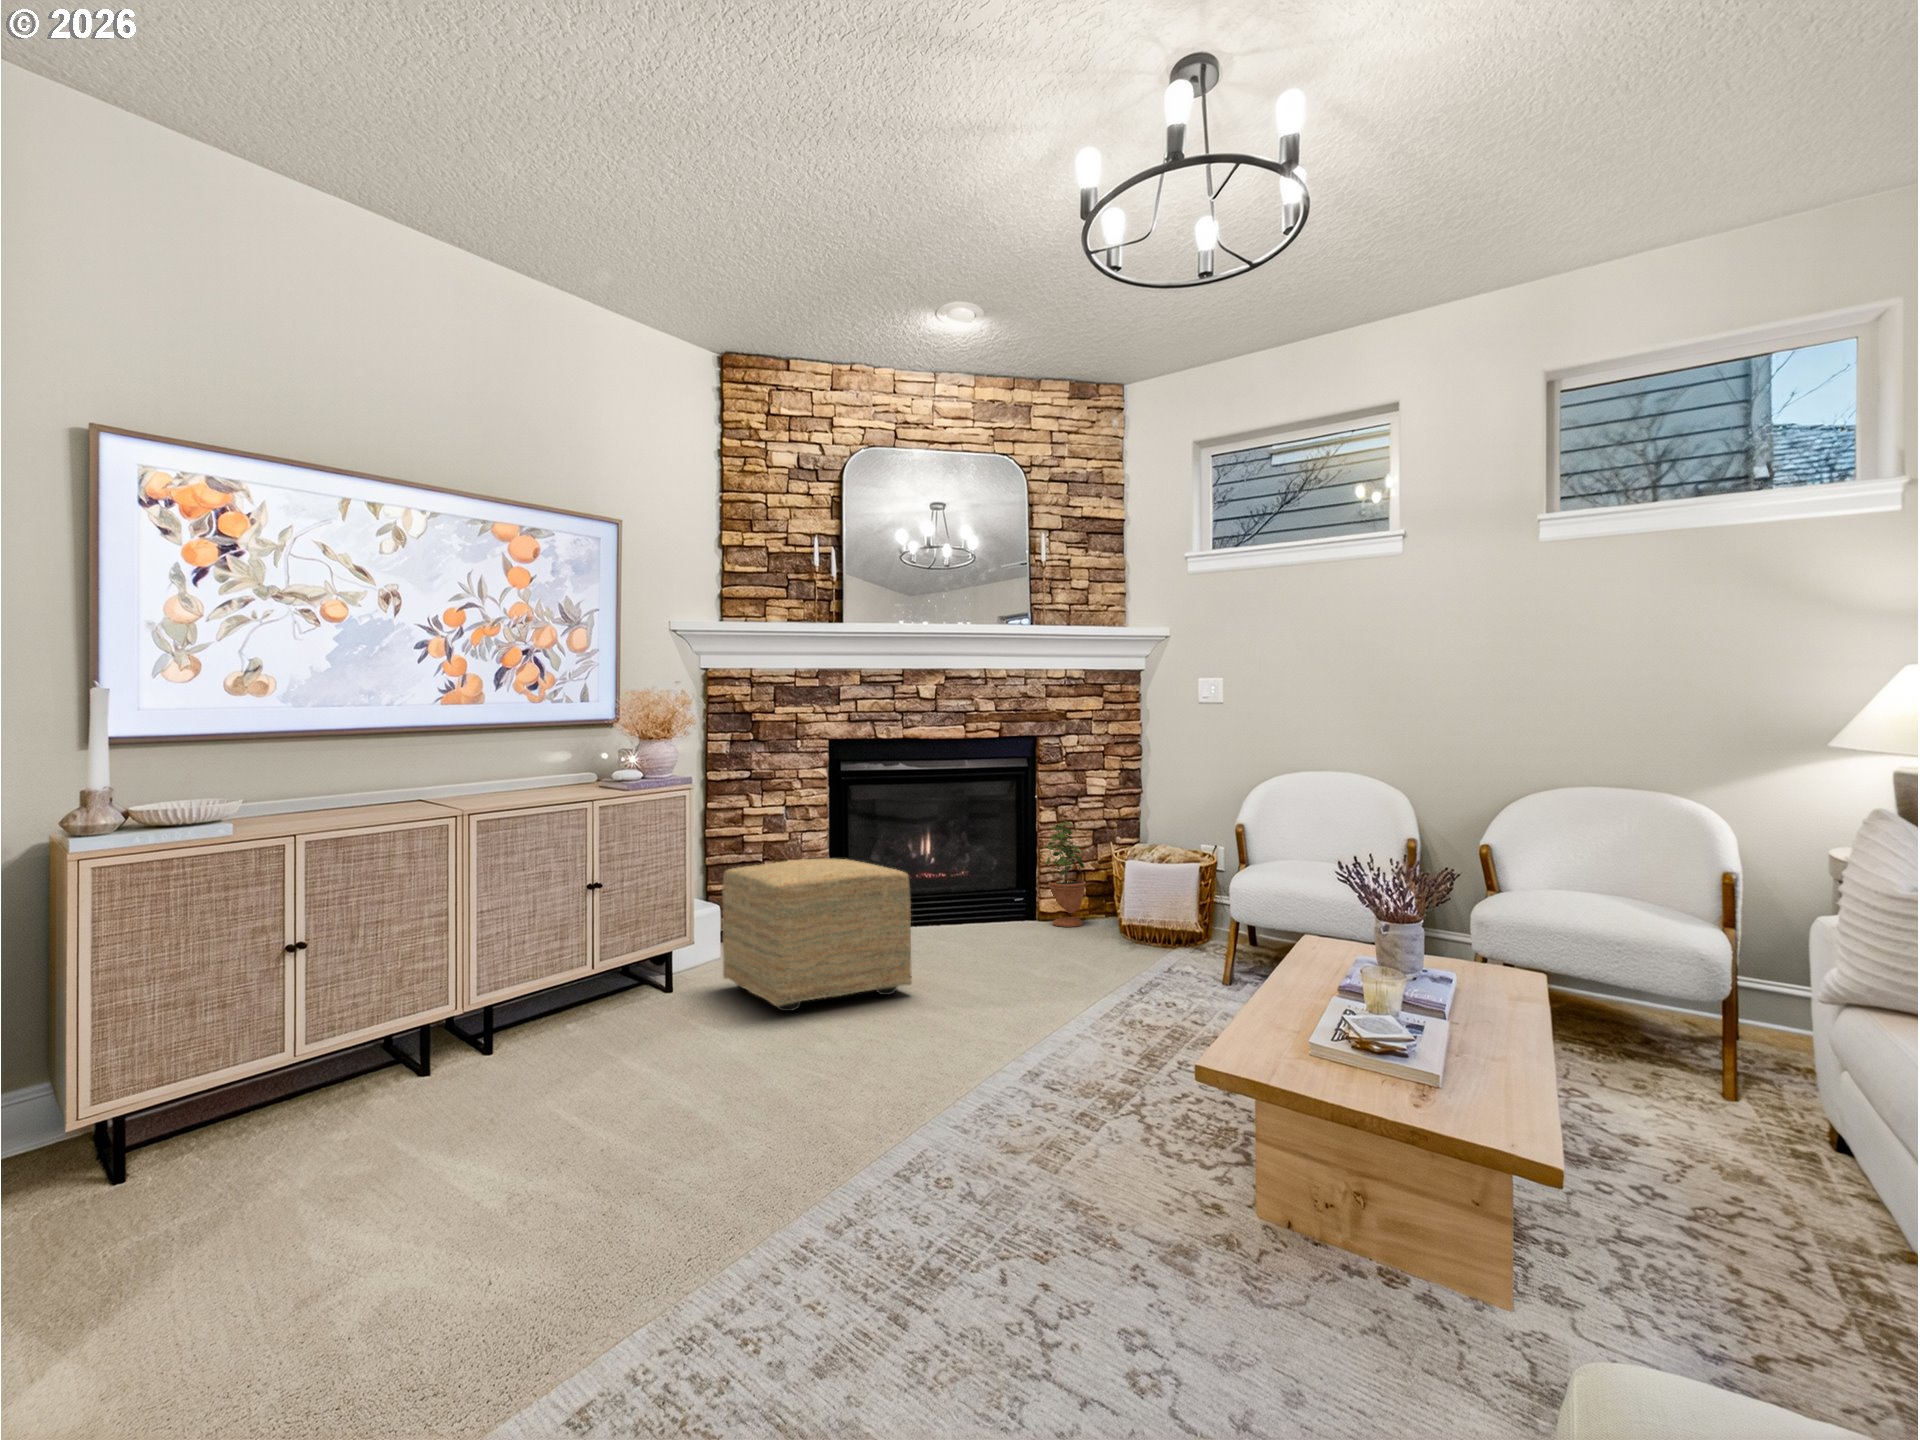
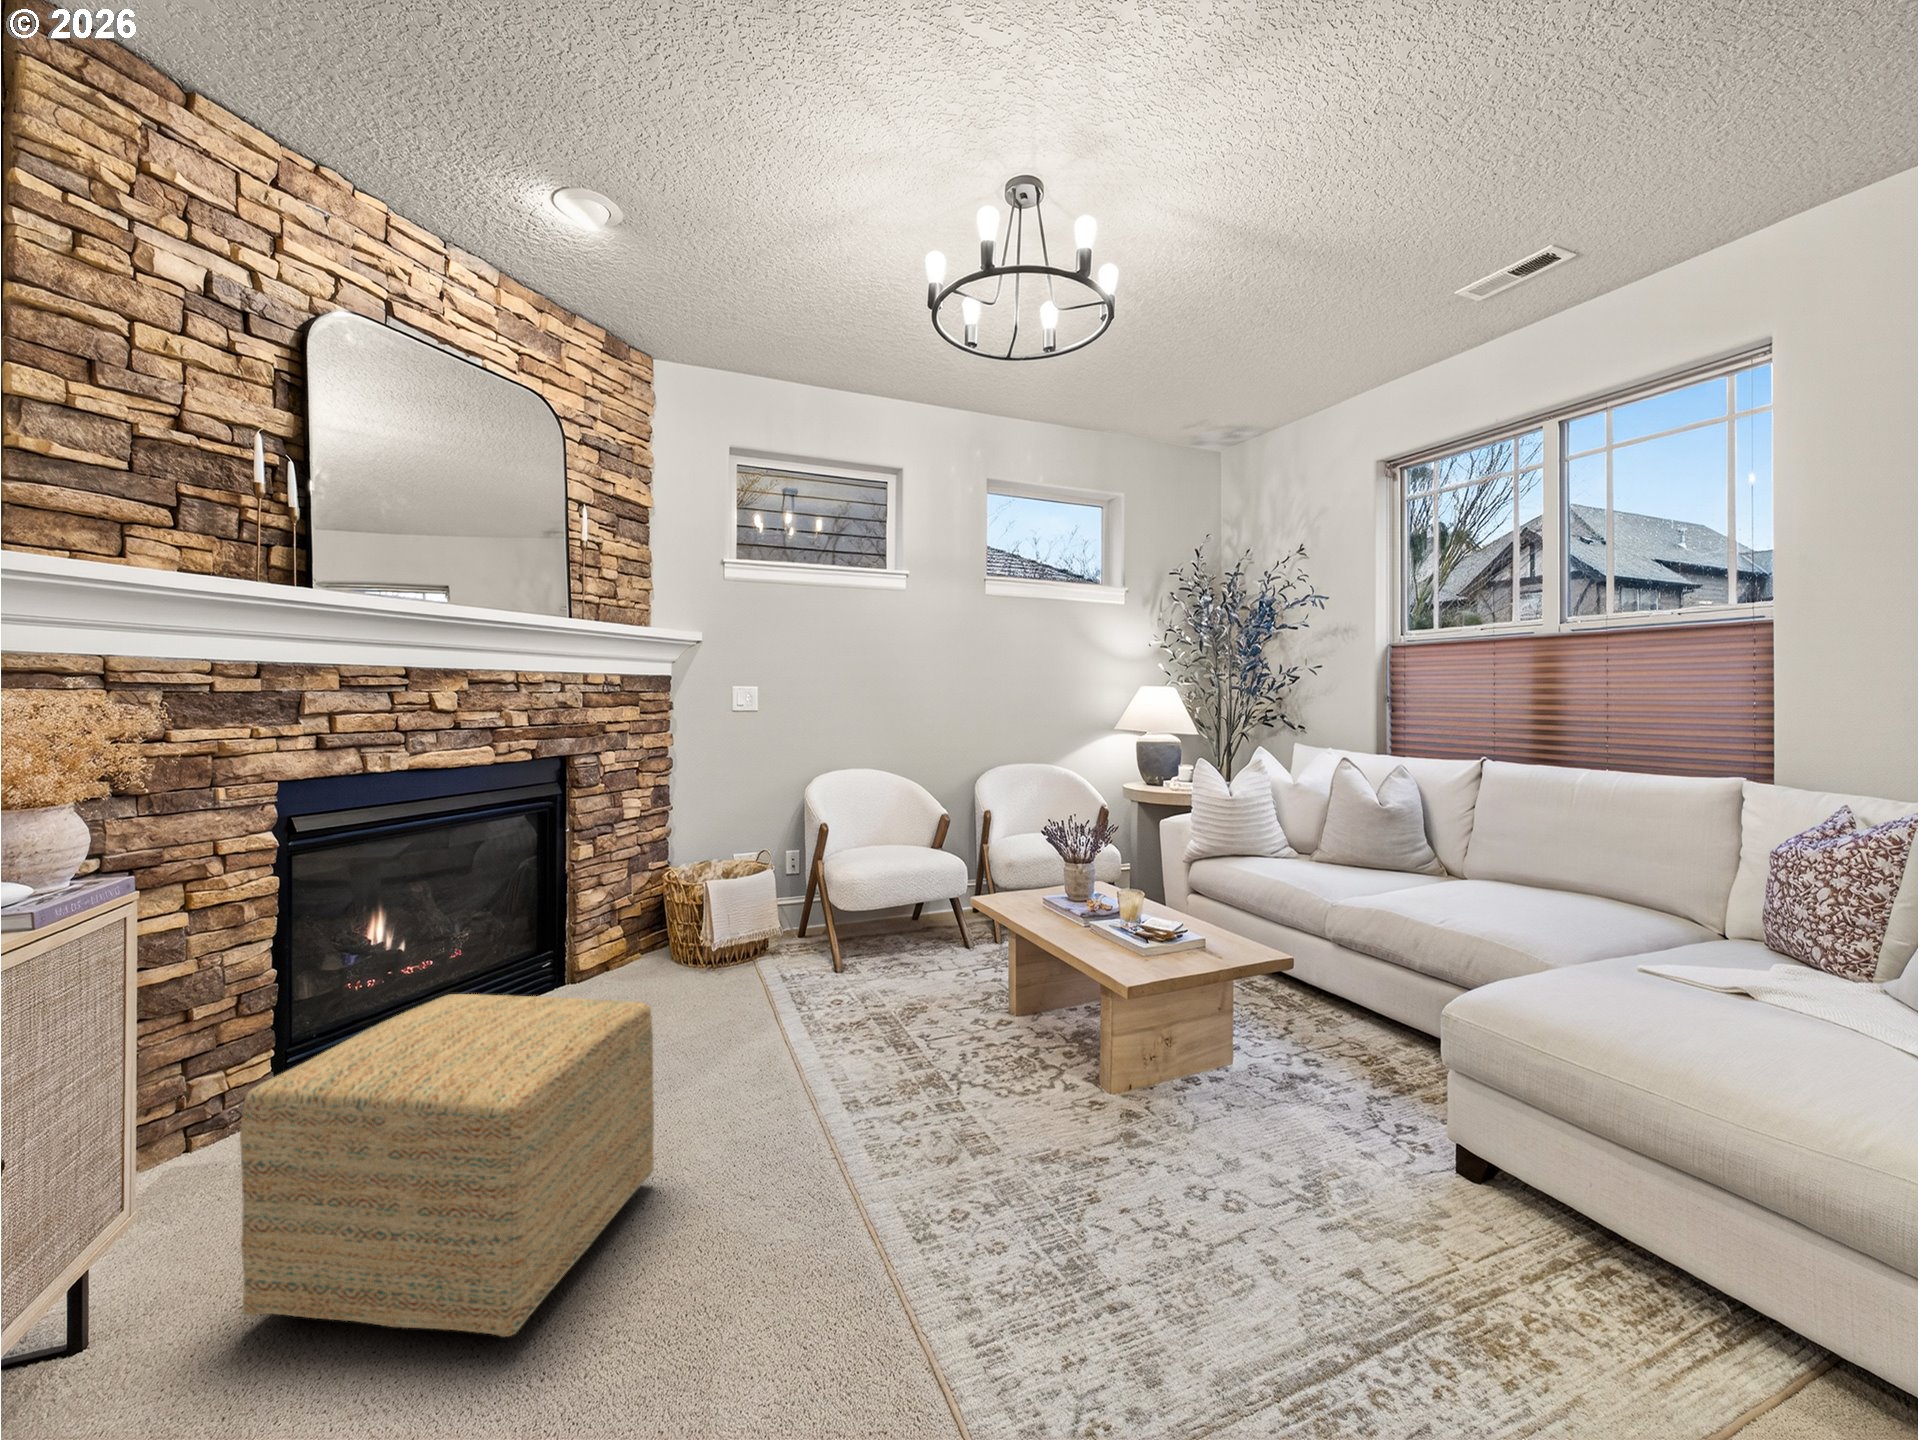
potted plant: present [1041,817,1086,927] -> none [598,856,651,991]

